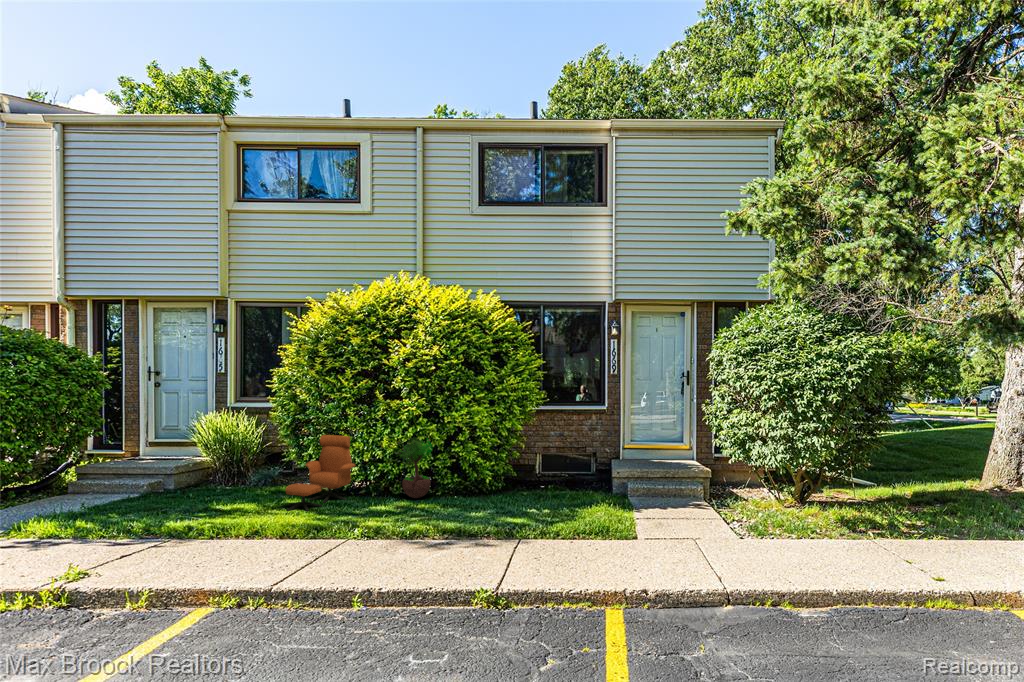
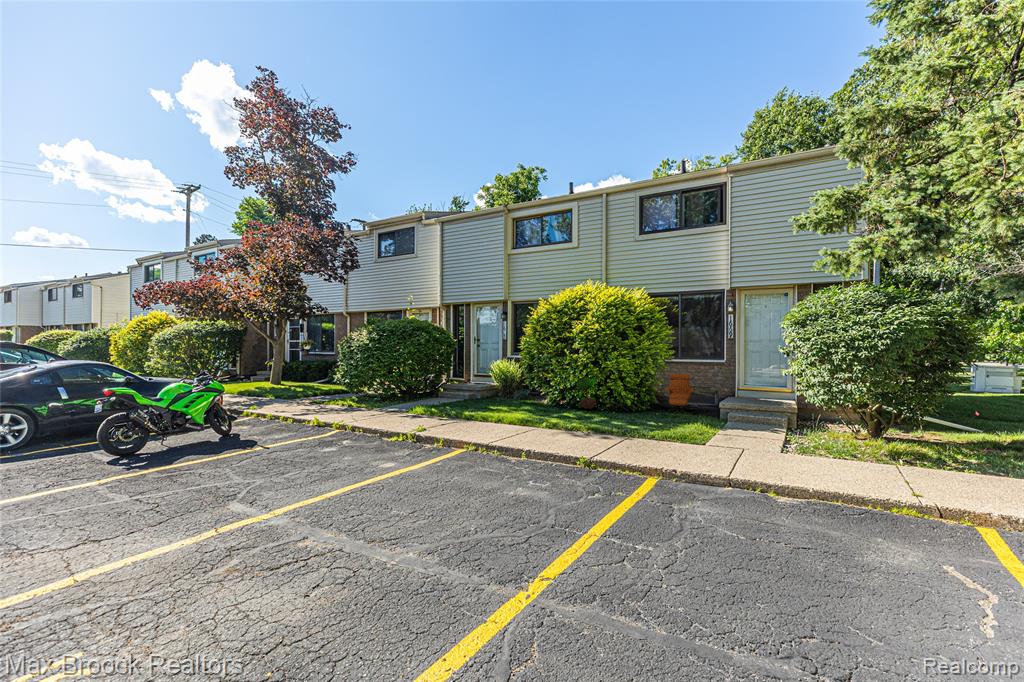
lounge chair: present [286,435,355,511] -> present [665,374,695,412]

